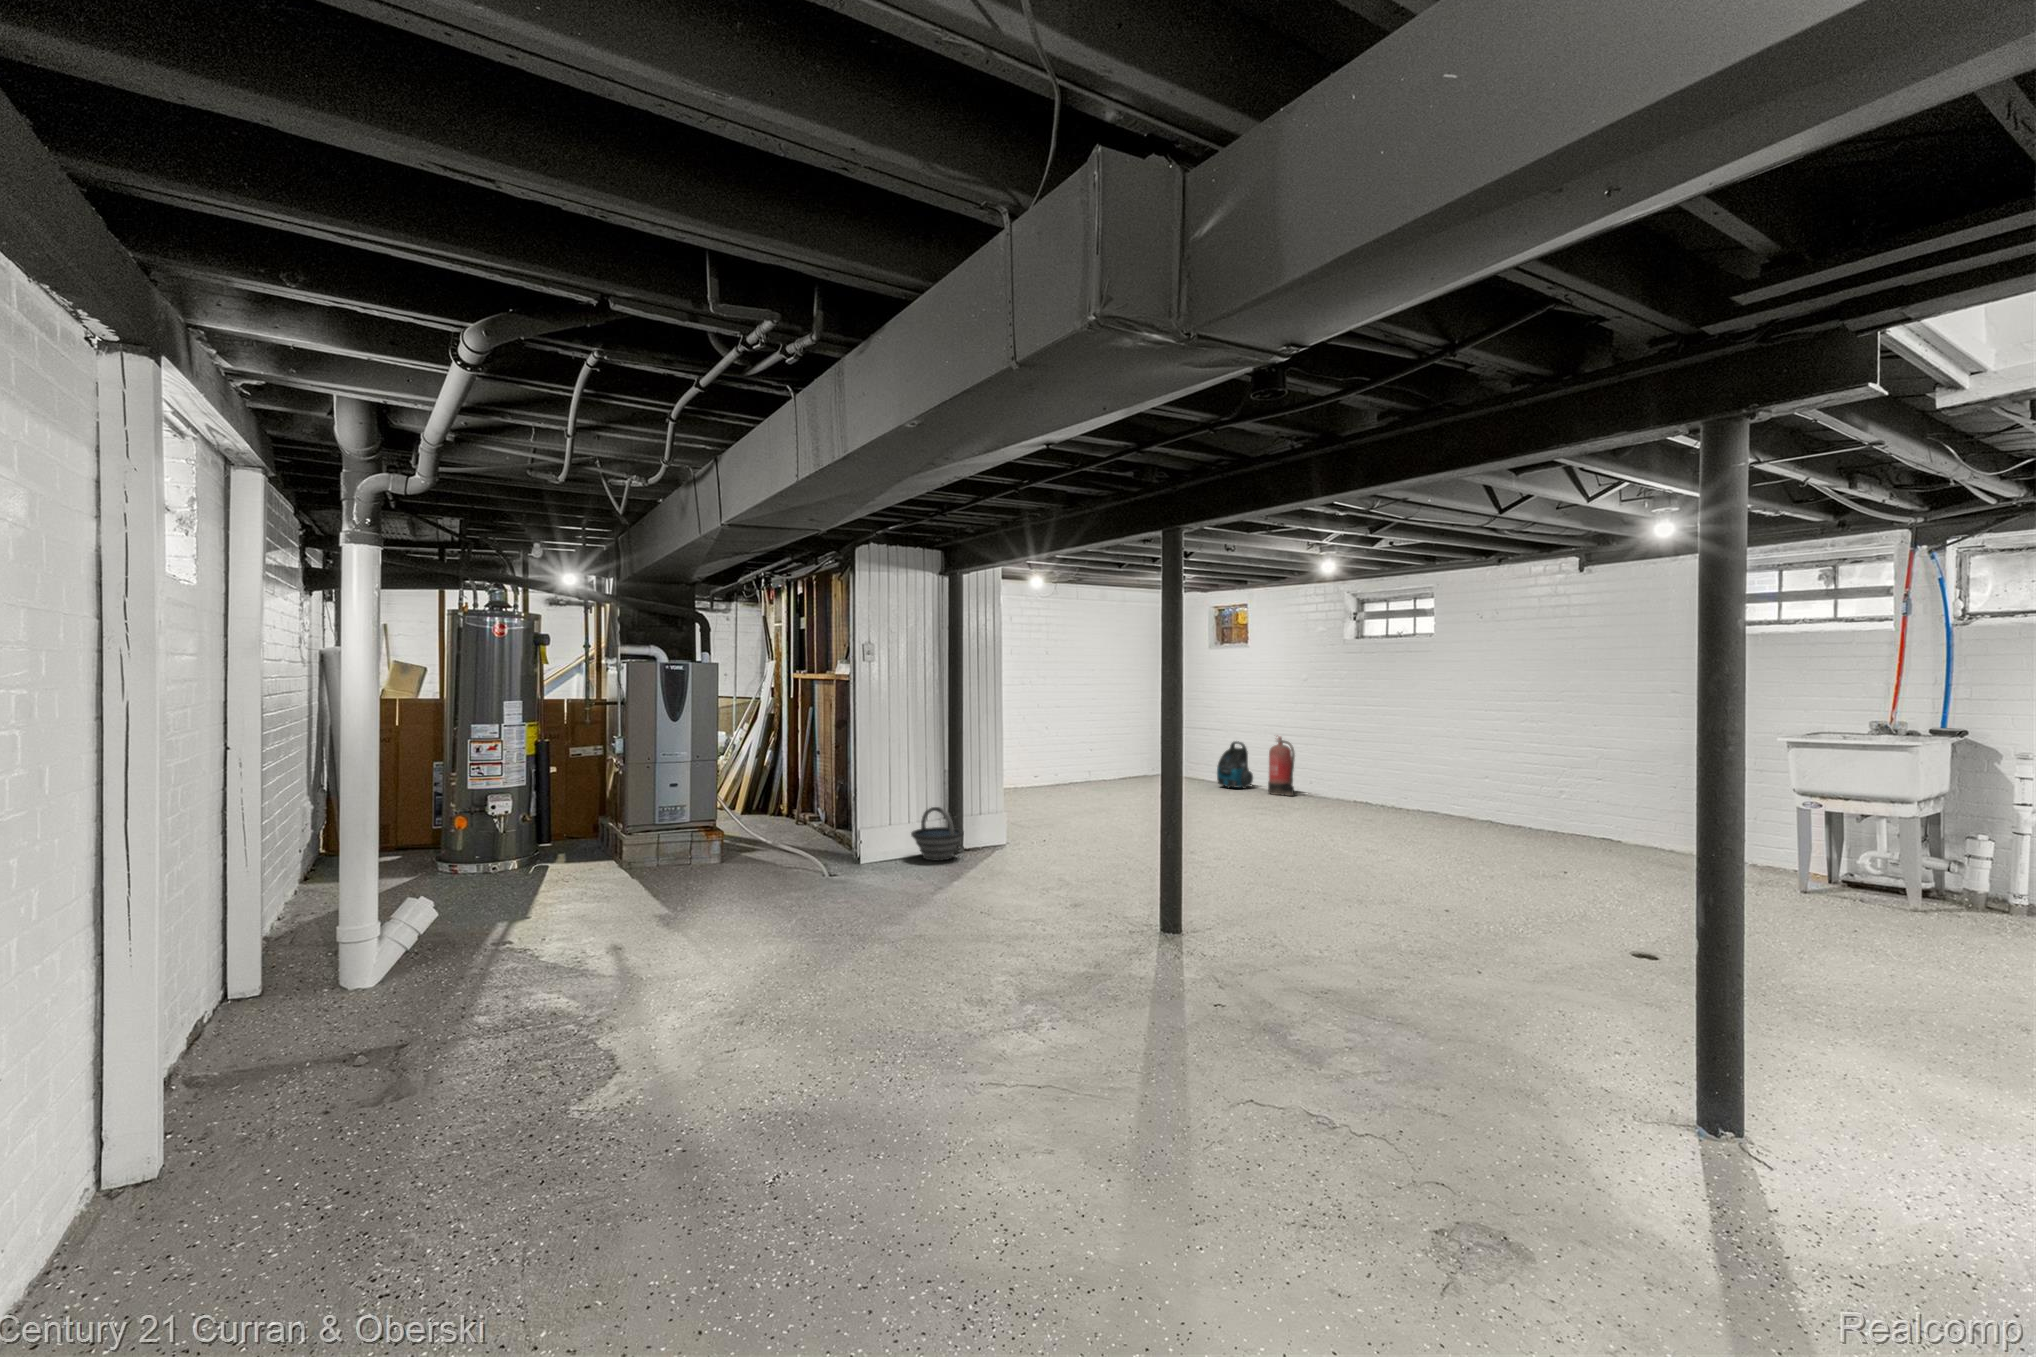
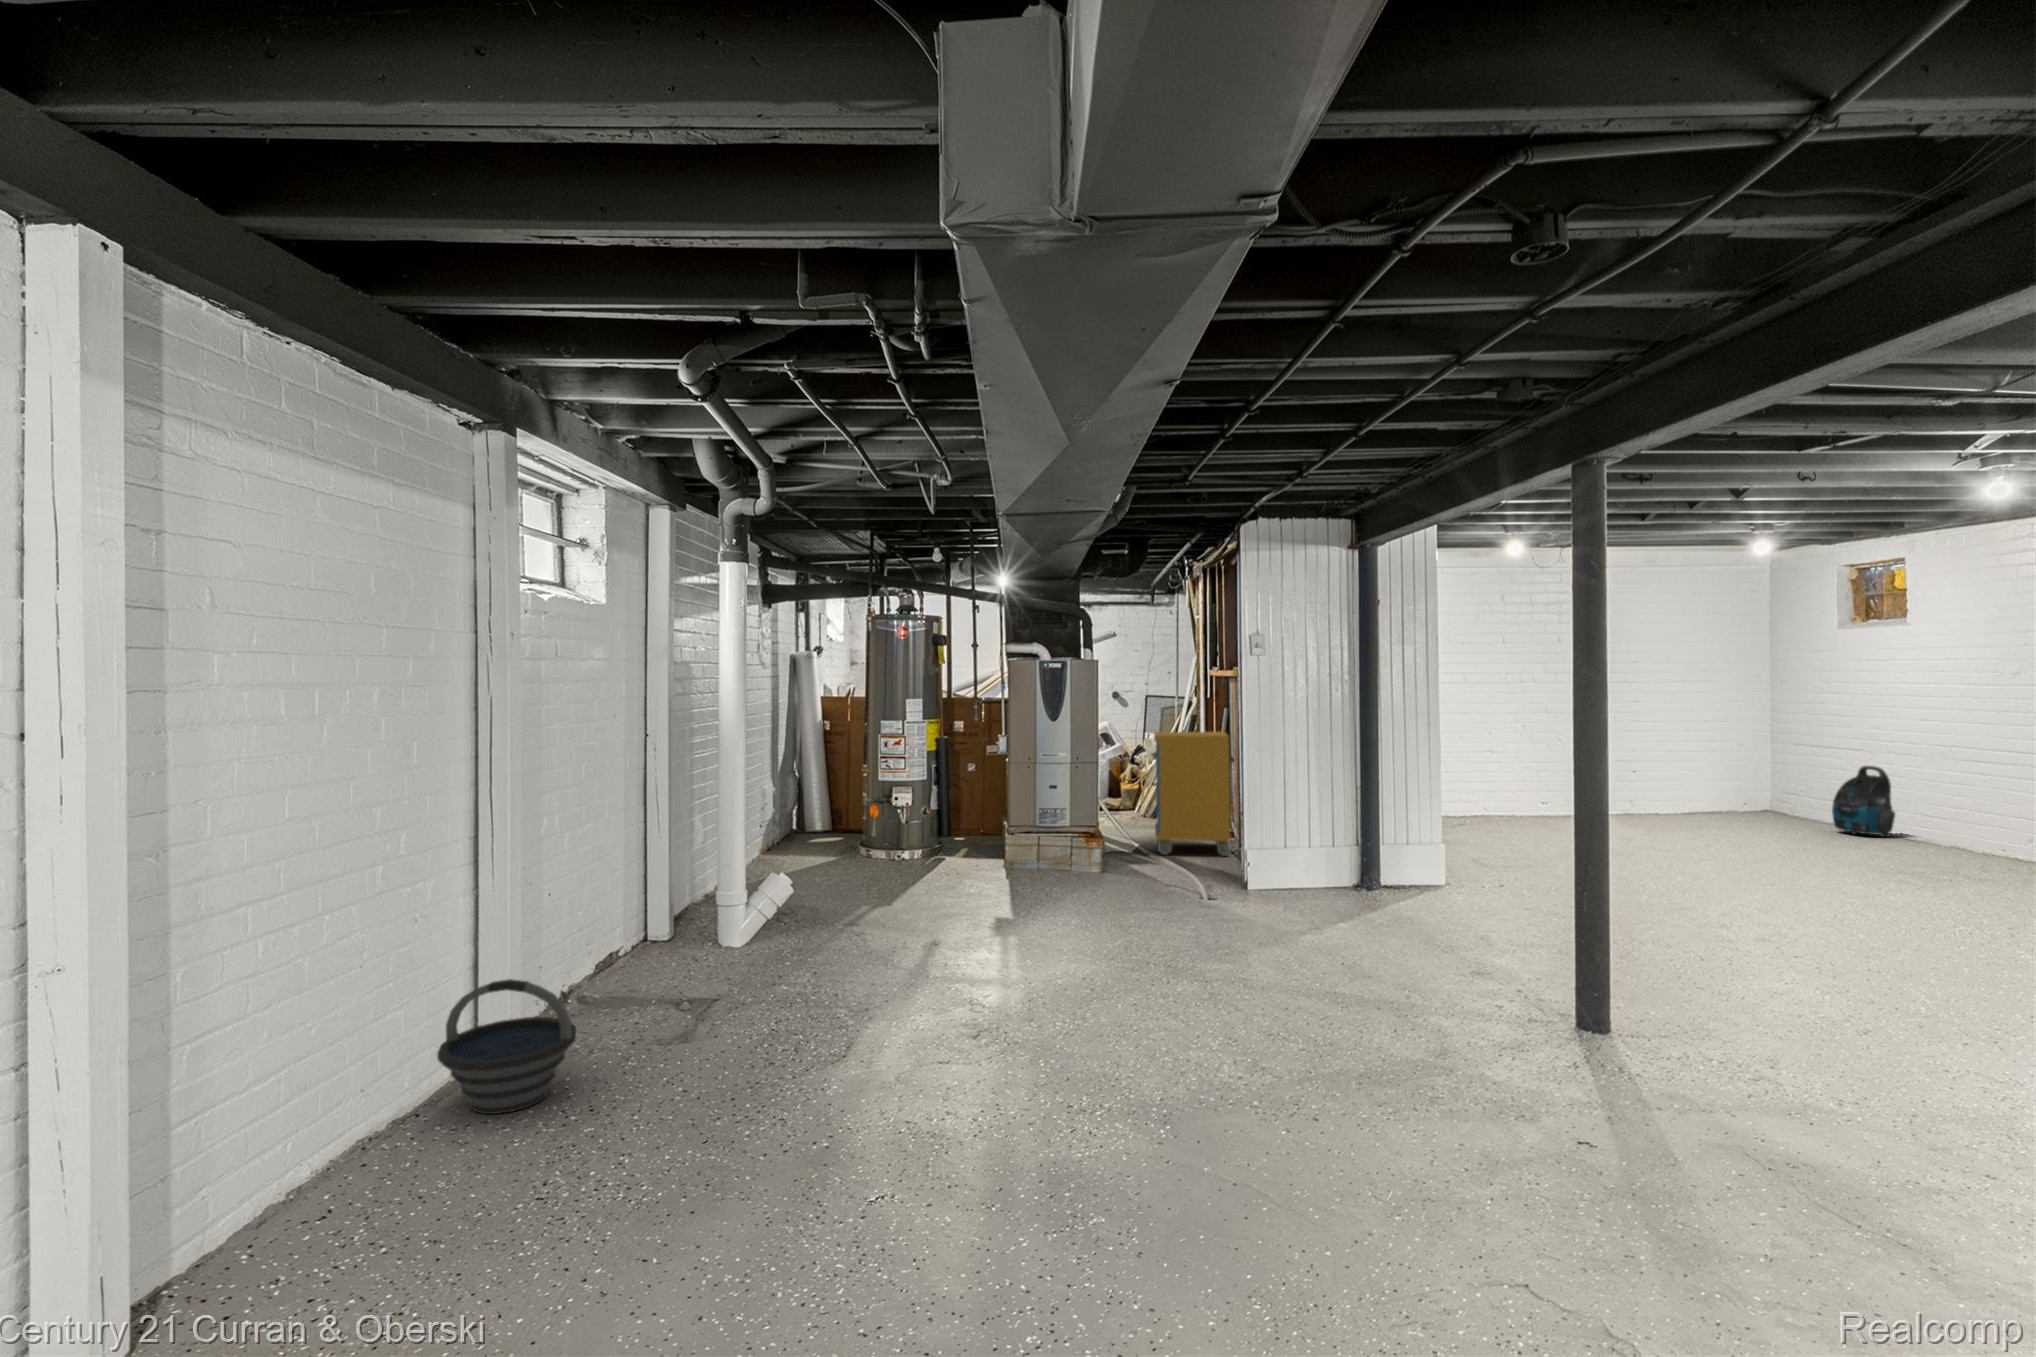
storage cabinet: none [756,728,833,842] -> present [1152,732,1232,856]
fire extinguisher: present [1268,737,1295,796] -> none [1927,758,1977,853]
bucket: present [911,807,964,861] -> present [437,979,576,1114]

